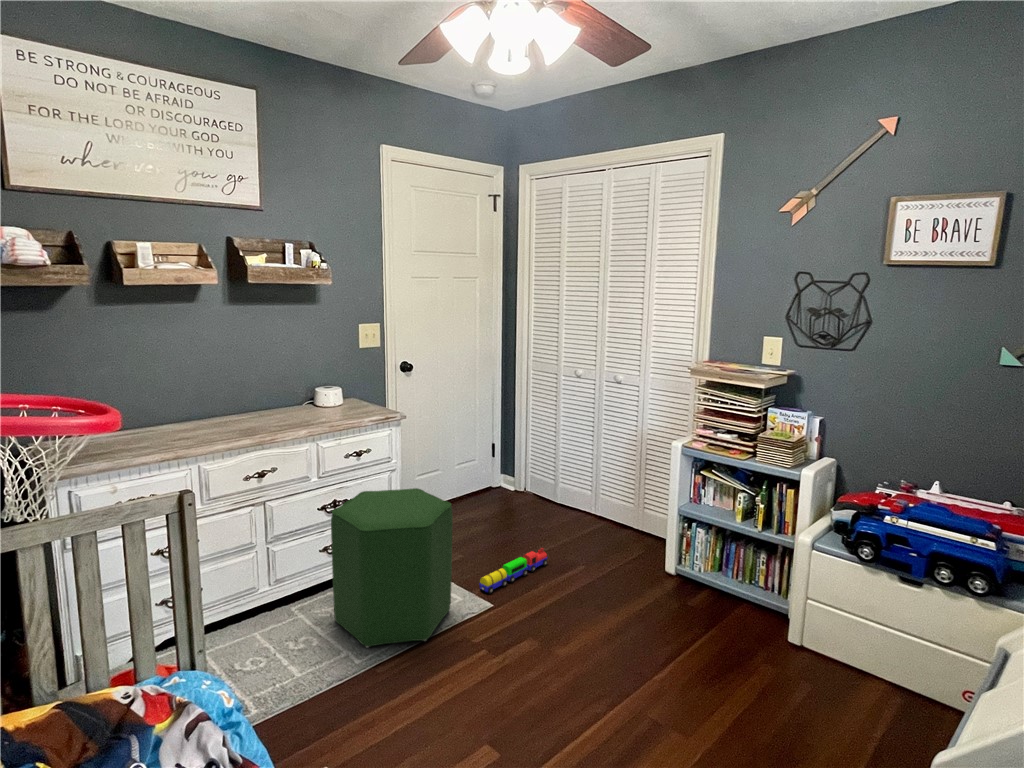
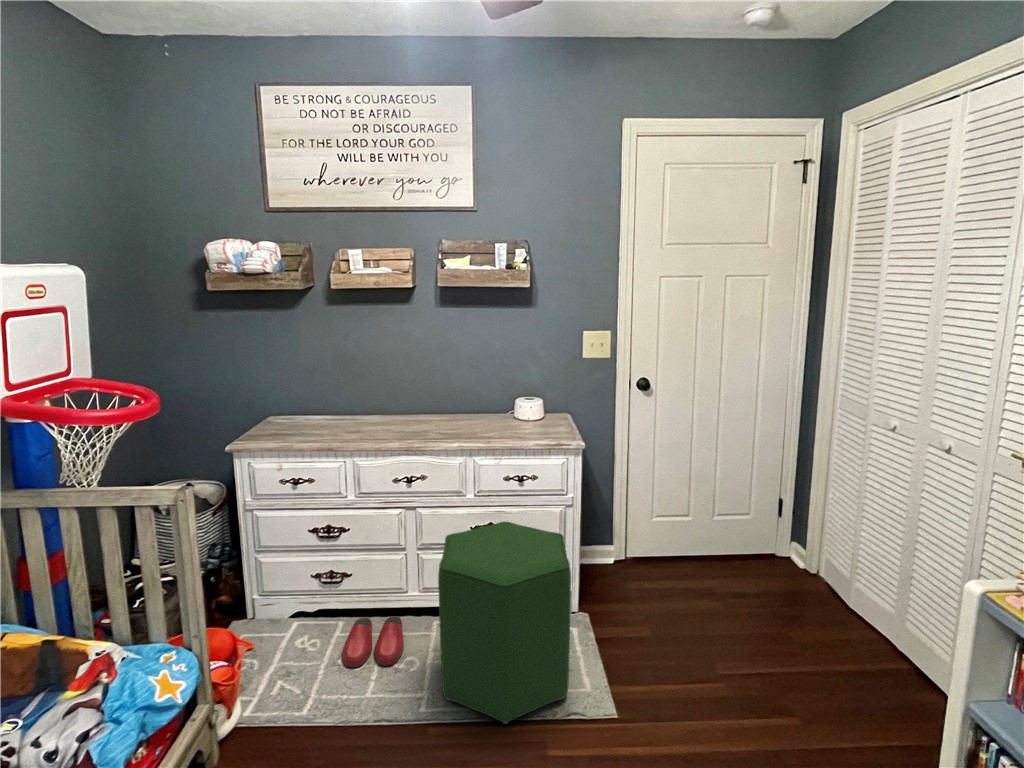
toy train: present [479,548,547,593] -> none [626,665,755,700]
slippers: none [219,613,293,666] -> present [342,616,404,667]

